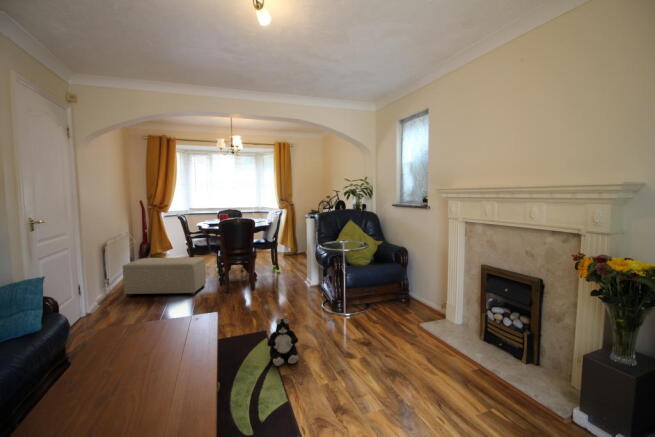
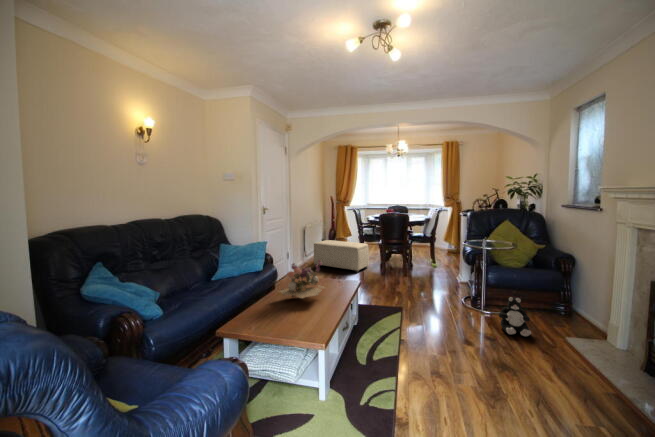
flower arrangement: none [88,295,181,375] -> present [279,259,325,298]
plush toy: present [267,318,299,366] -> present [499,297,531,336]

